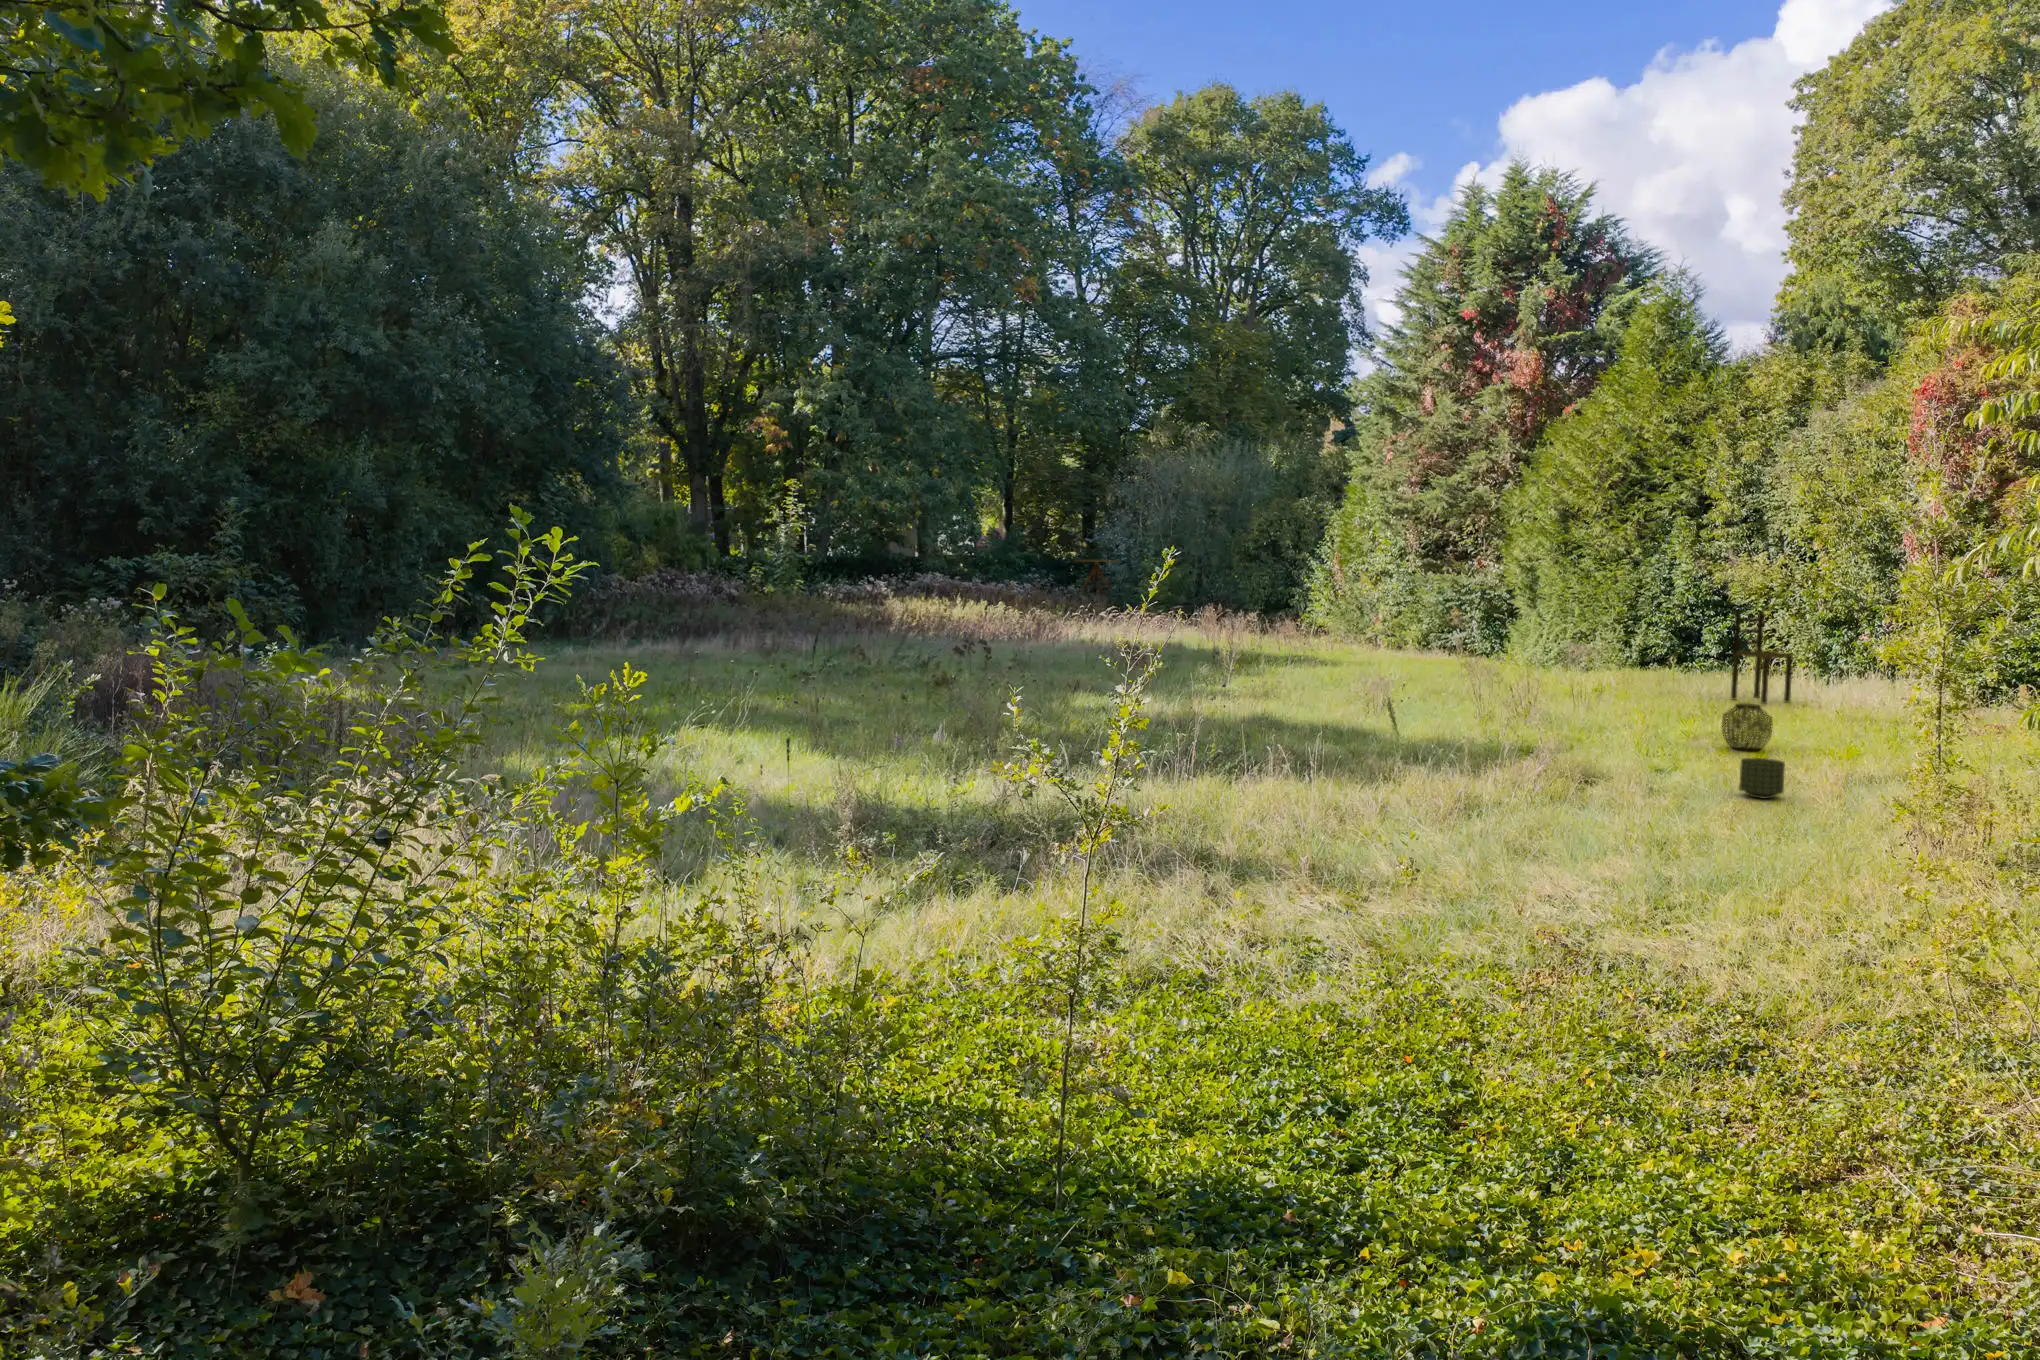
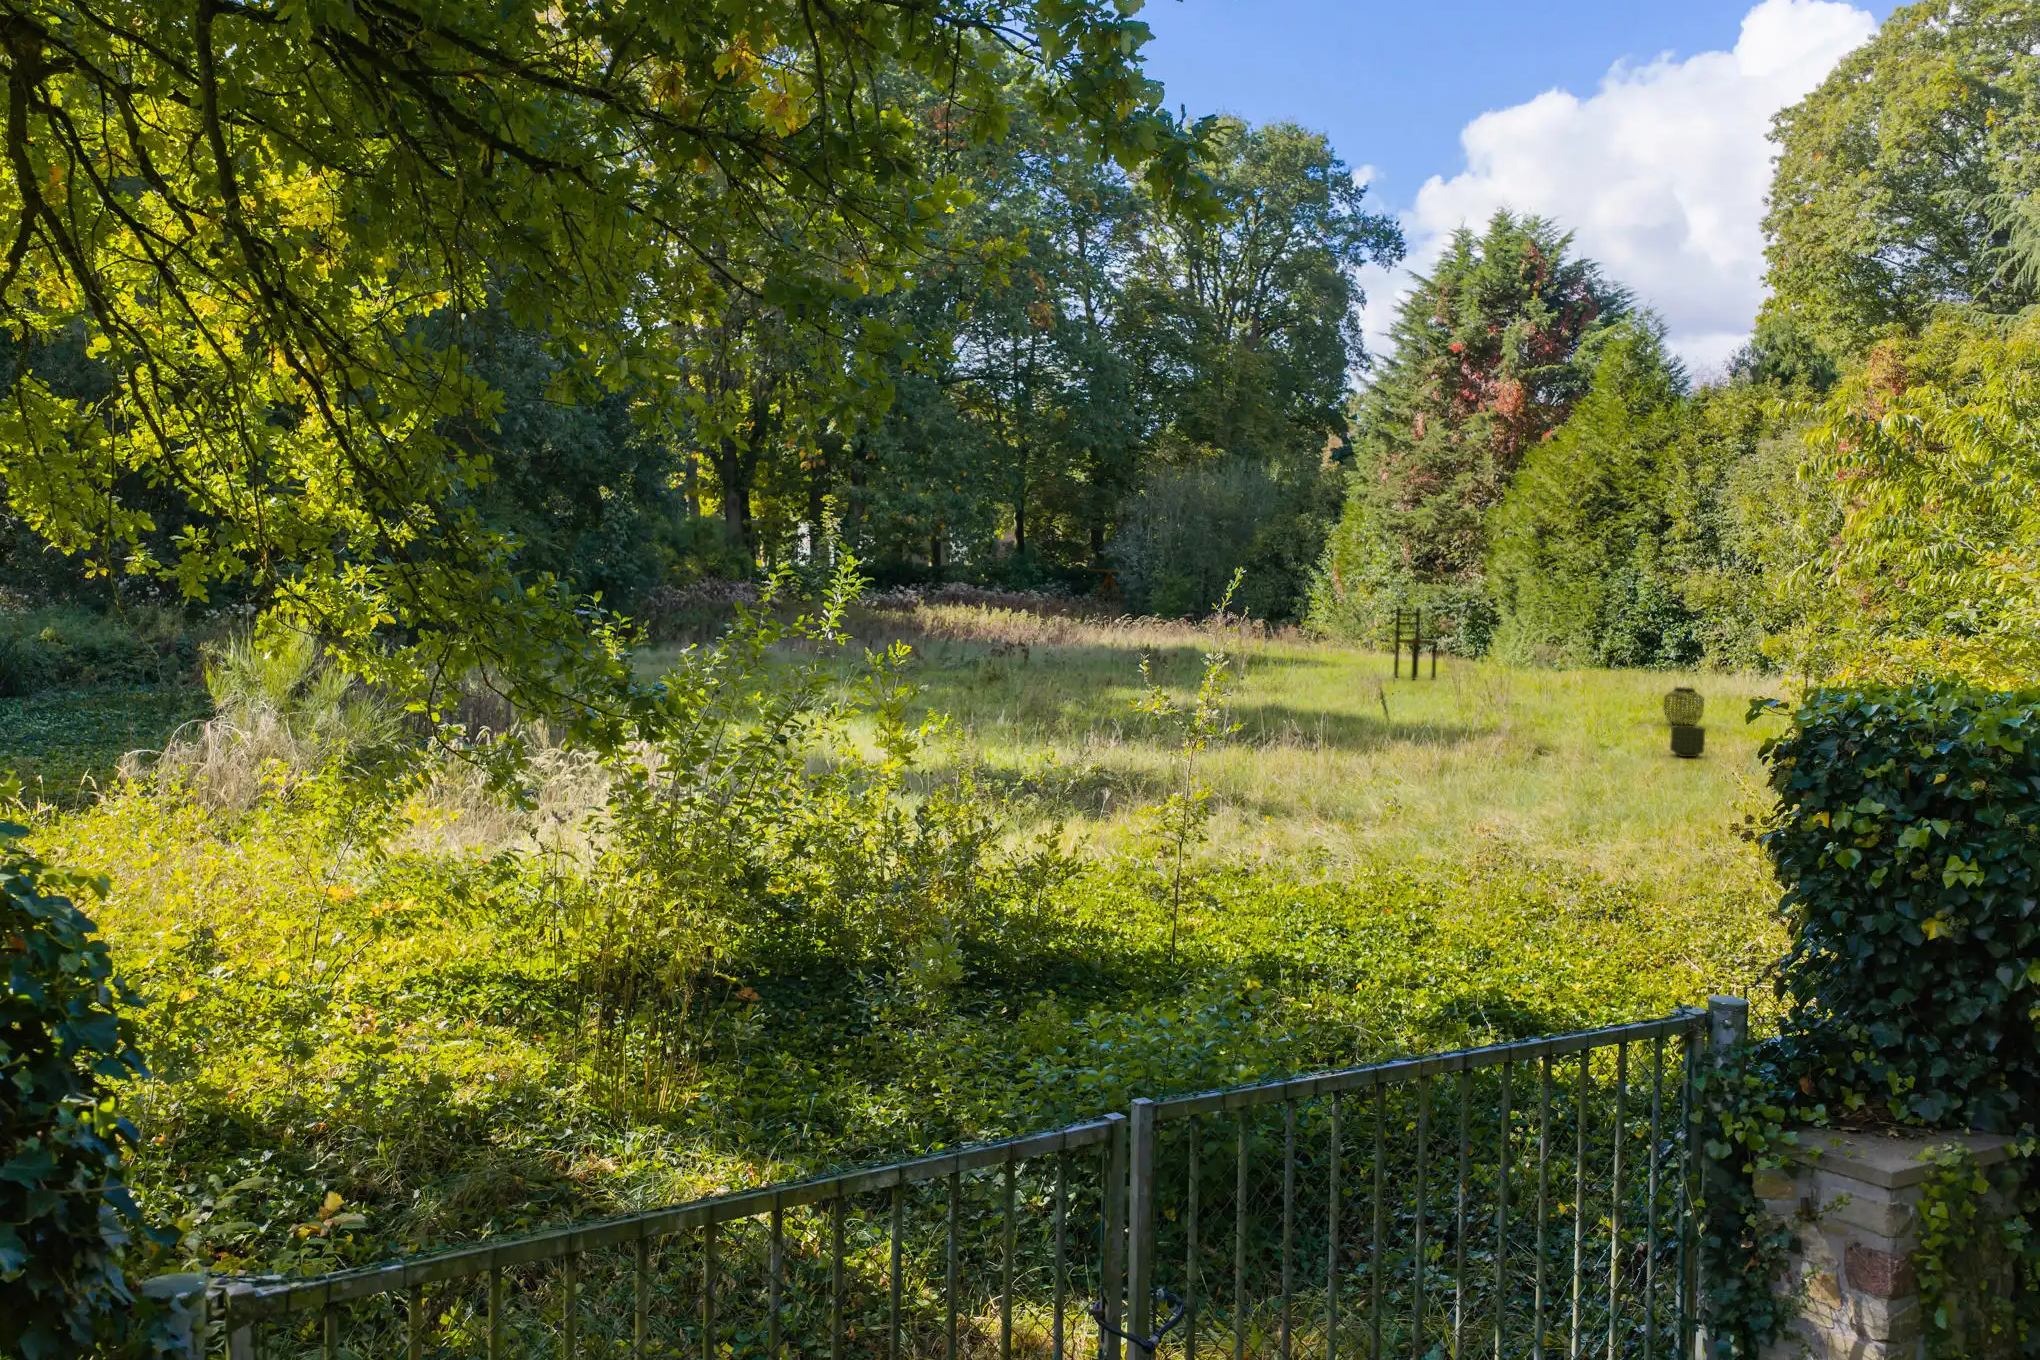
chair: present [1731,610,1793,704] -> present [1394,607,1437,680]

